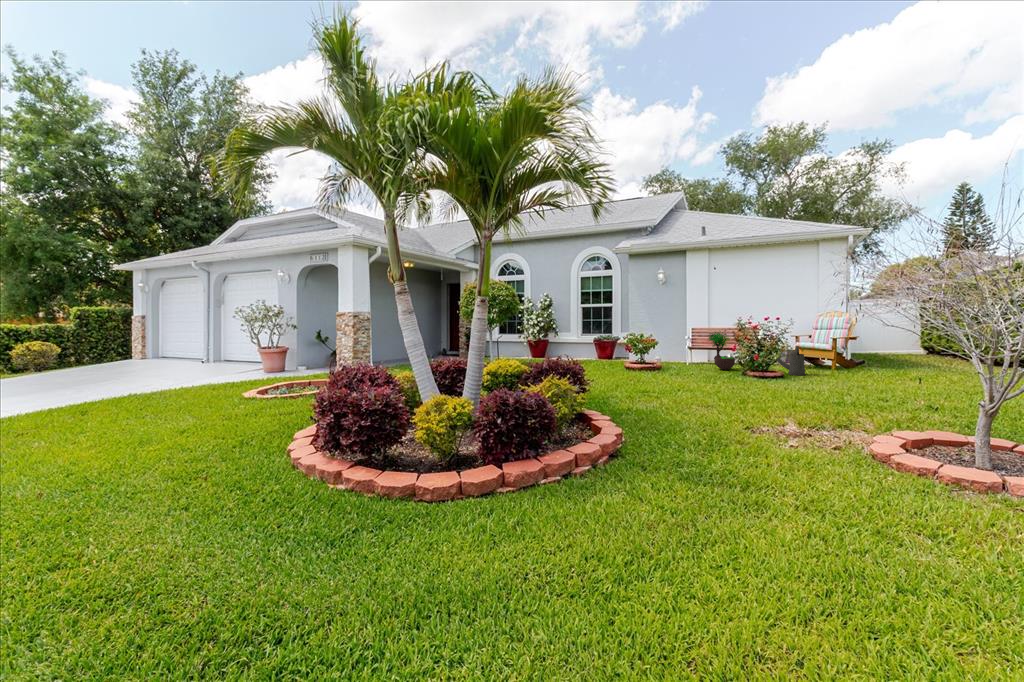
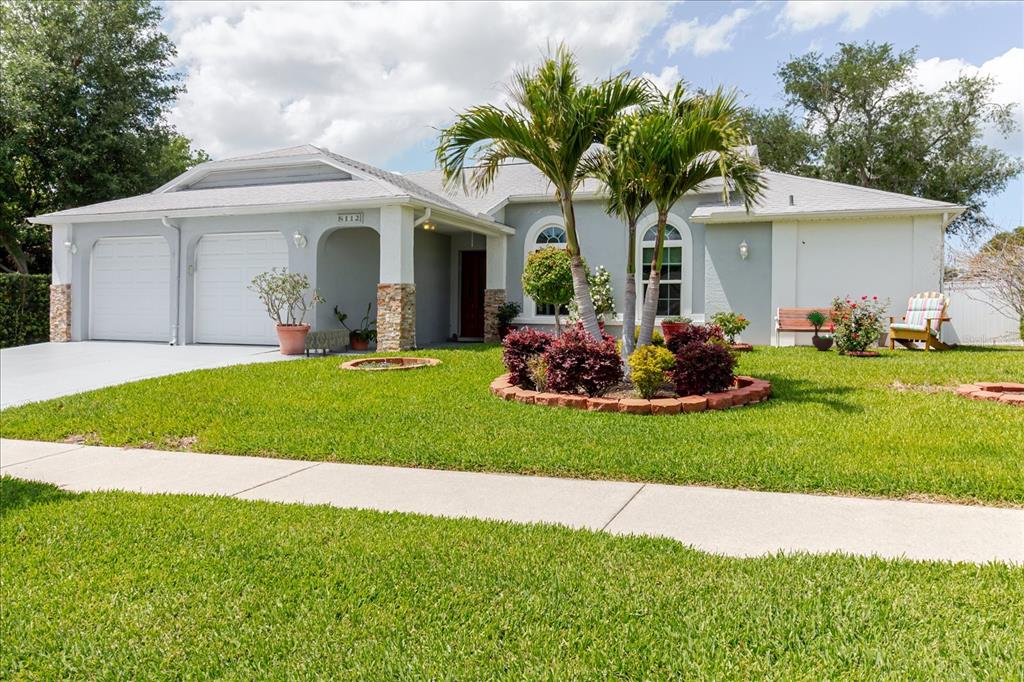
watering can: present [777,346,811,376] -> none [869,325,909,354]
bench: none [281,349,328,373] -> present [305,329,349,357]

